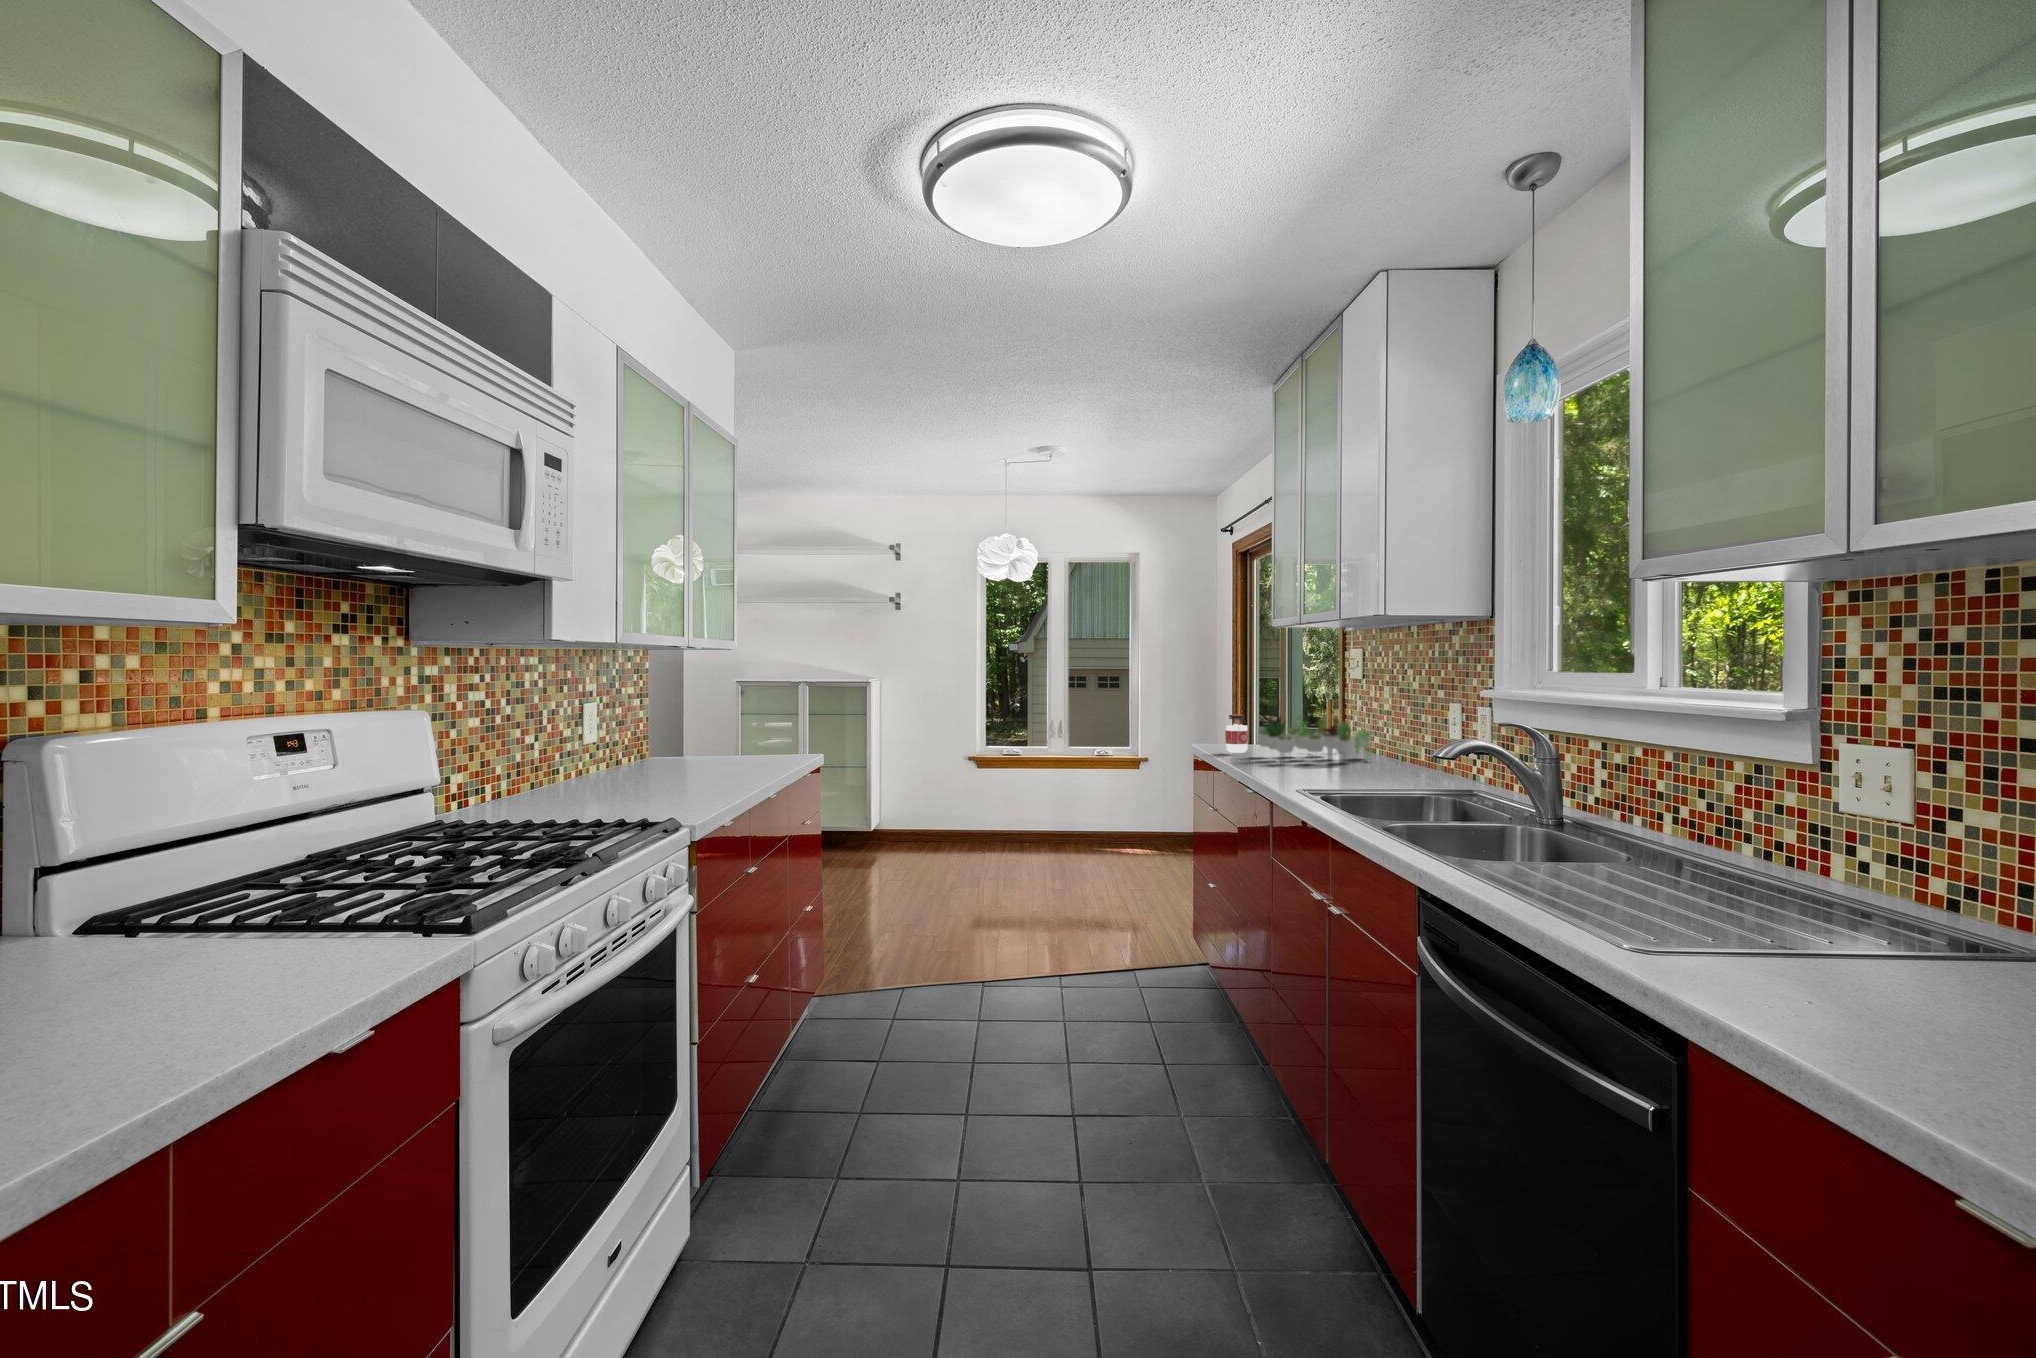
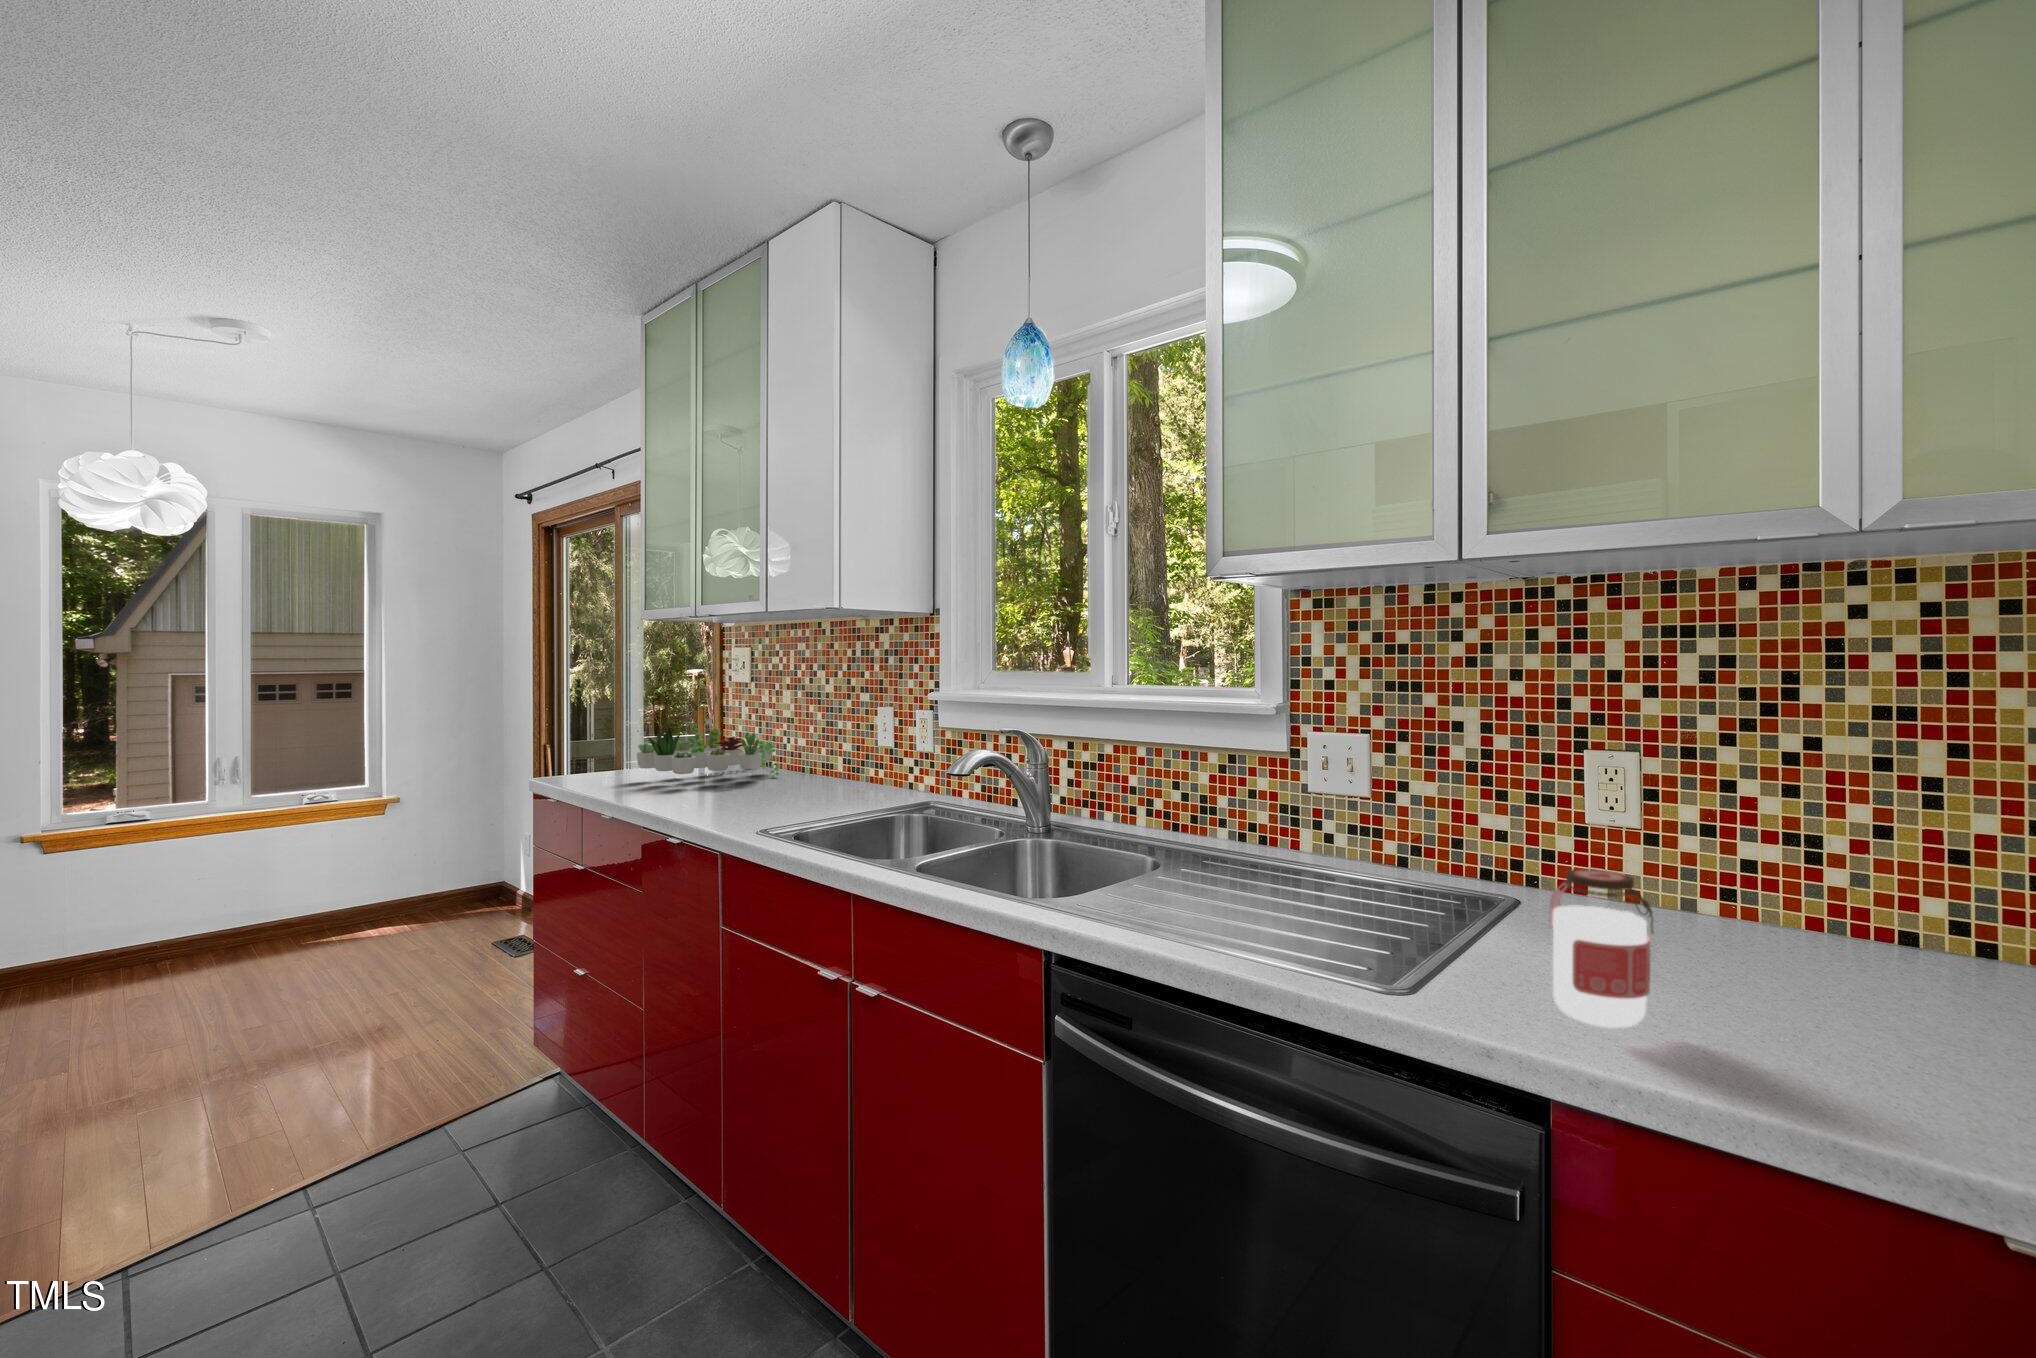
jar: present [1225,715,1248,753] -> present [1549,869,1653,1028]

